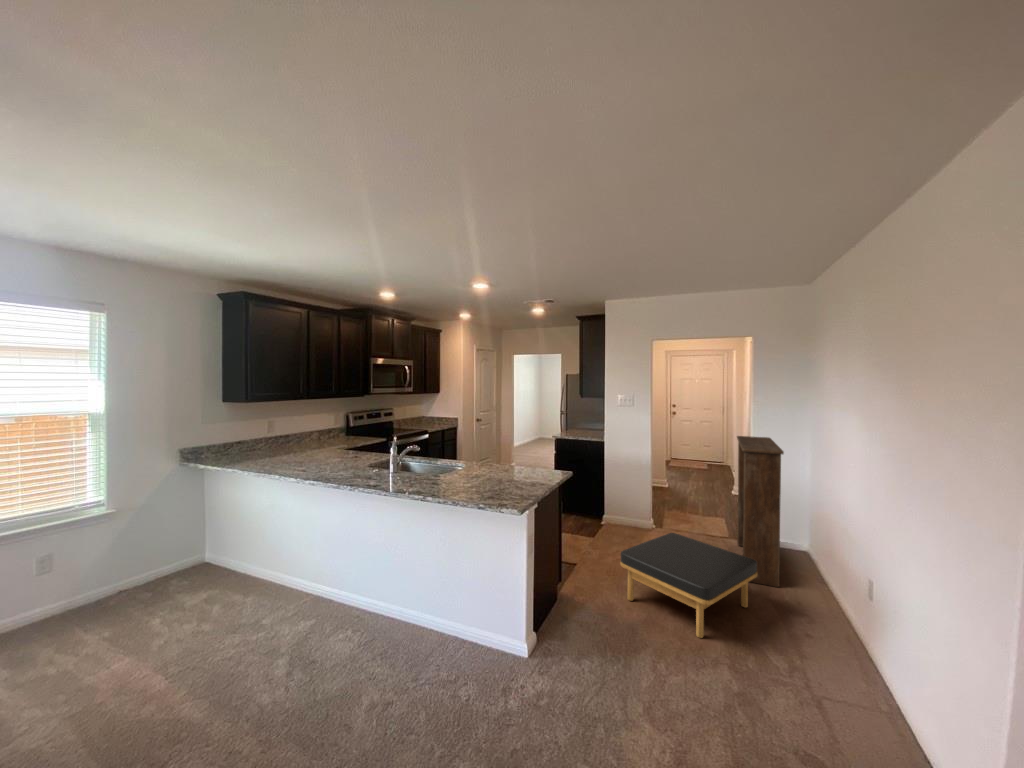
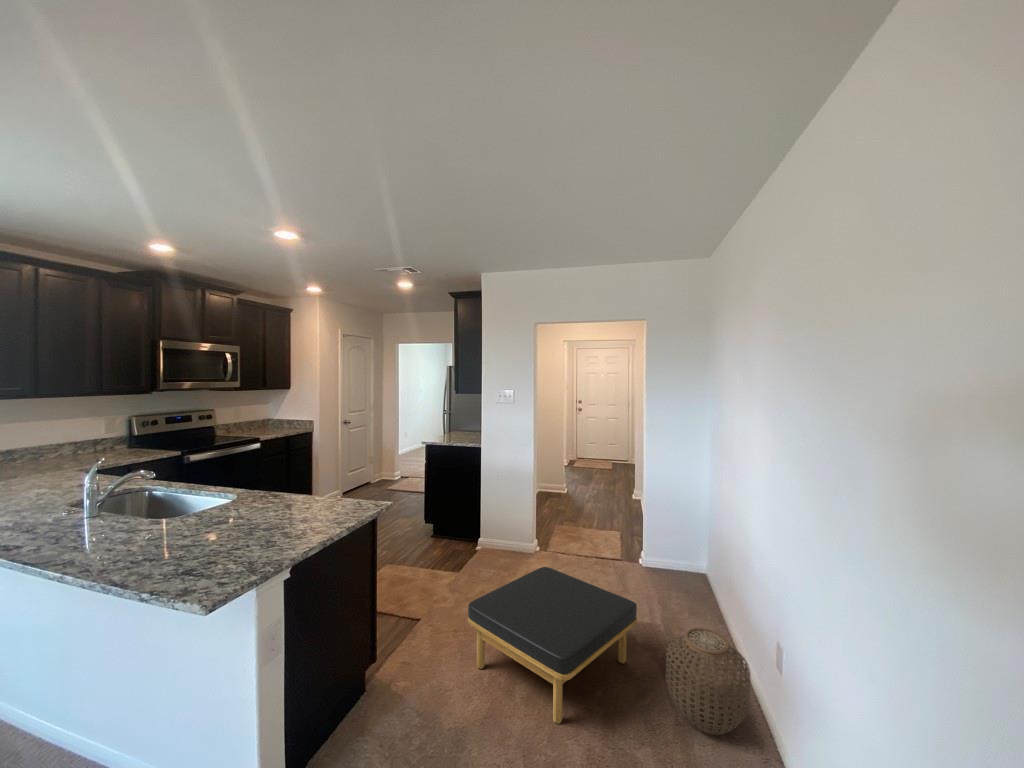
bookshelf: present [737,436,784,587] -> none [627,440,673,627]
woven basket: none [786,578,861,658] -> present [666,628,751,735]

